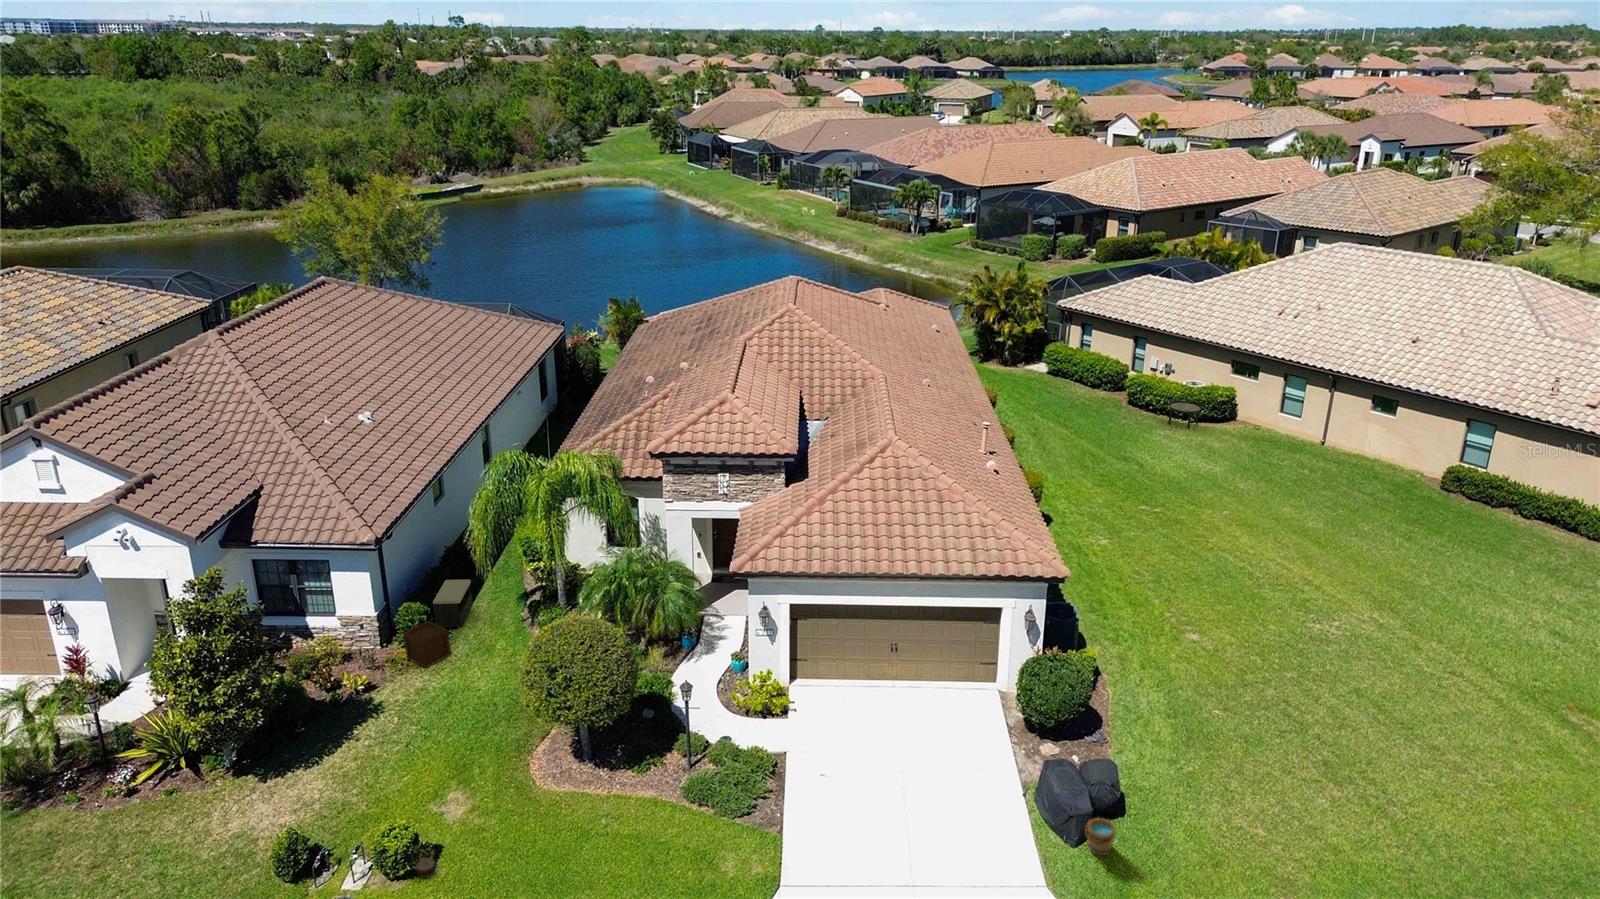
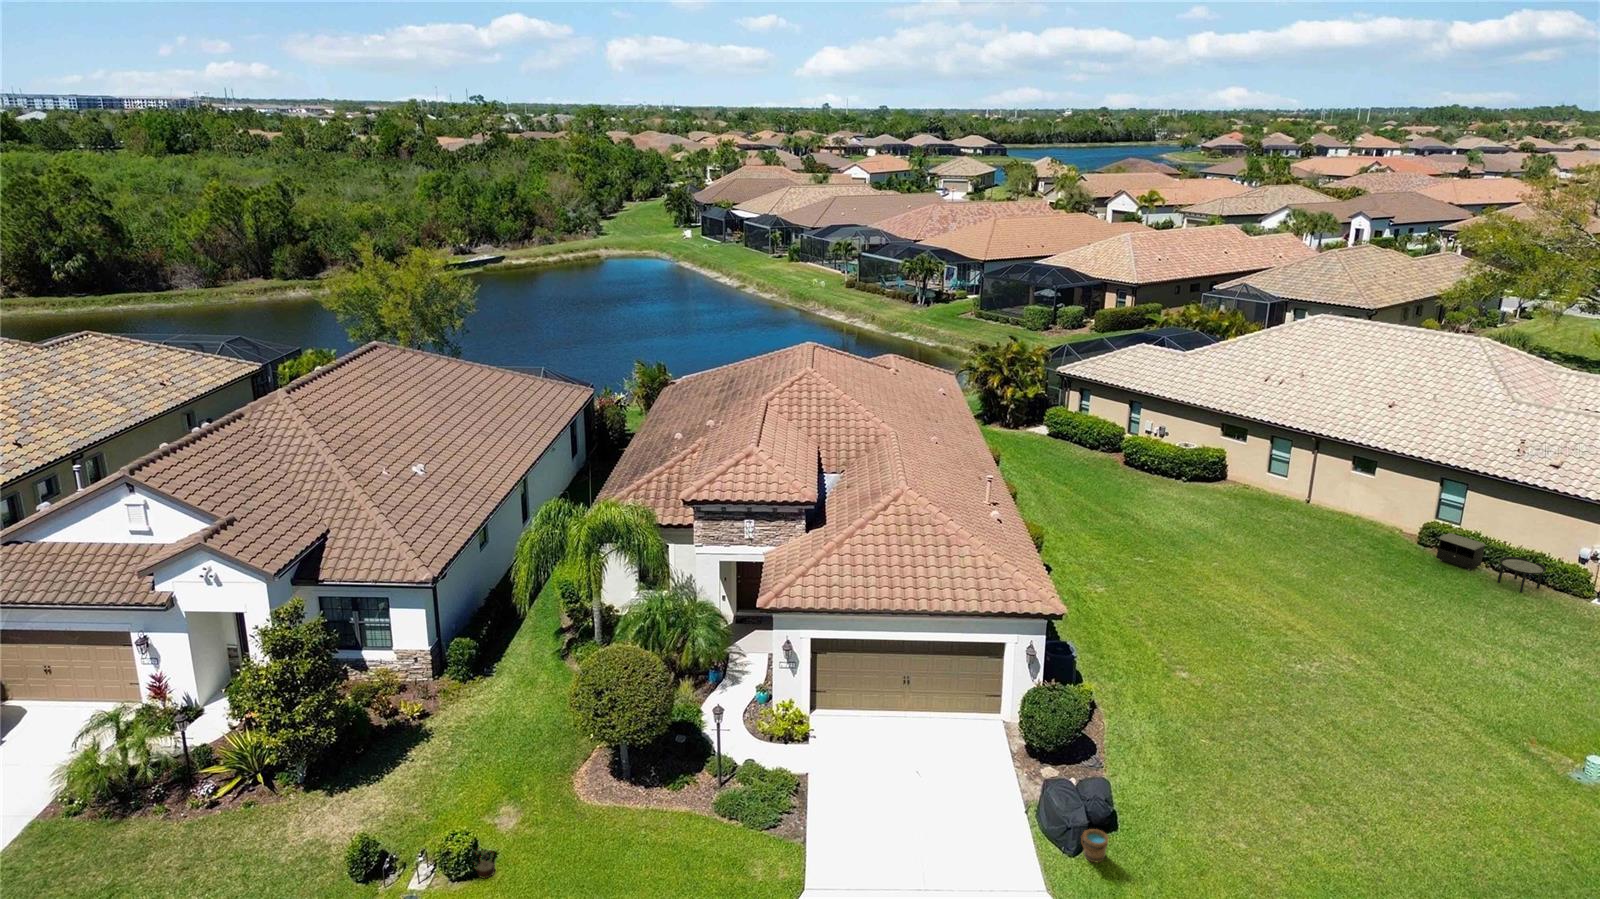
round table: present [1168,401,1202,429] -> present [1497,557,1546,593]
storage bench: present [433,579,473,628] -> present [1436,533,1485,570]
wooden crate: present [403,621,451,668] -> none [454,655,497,699]

